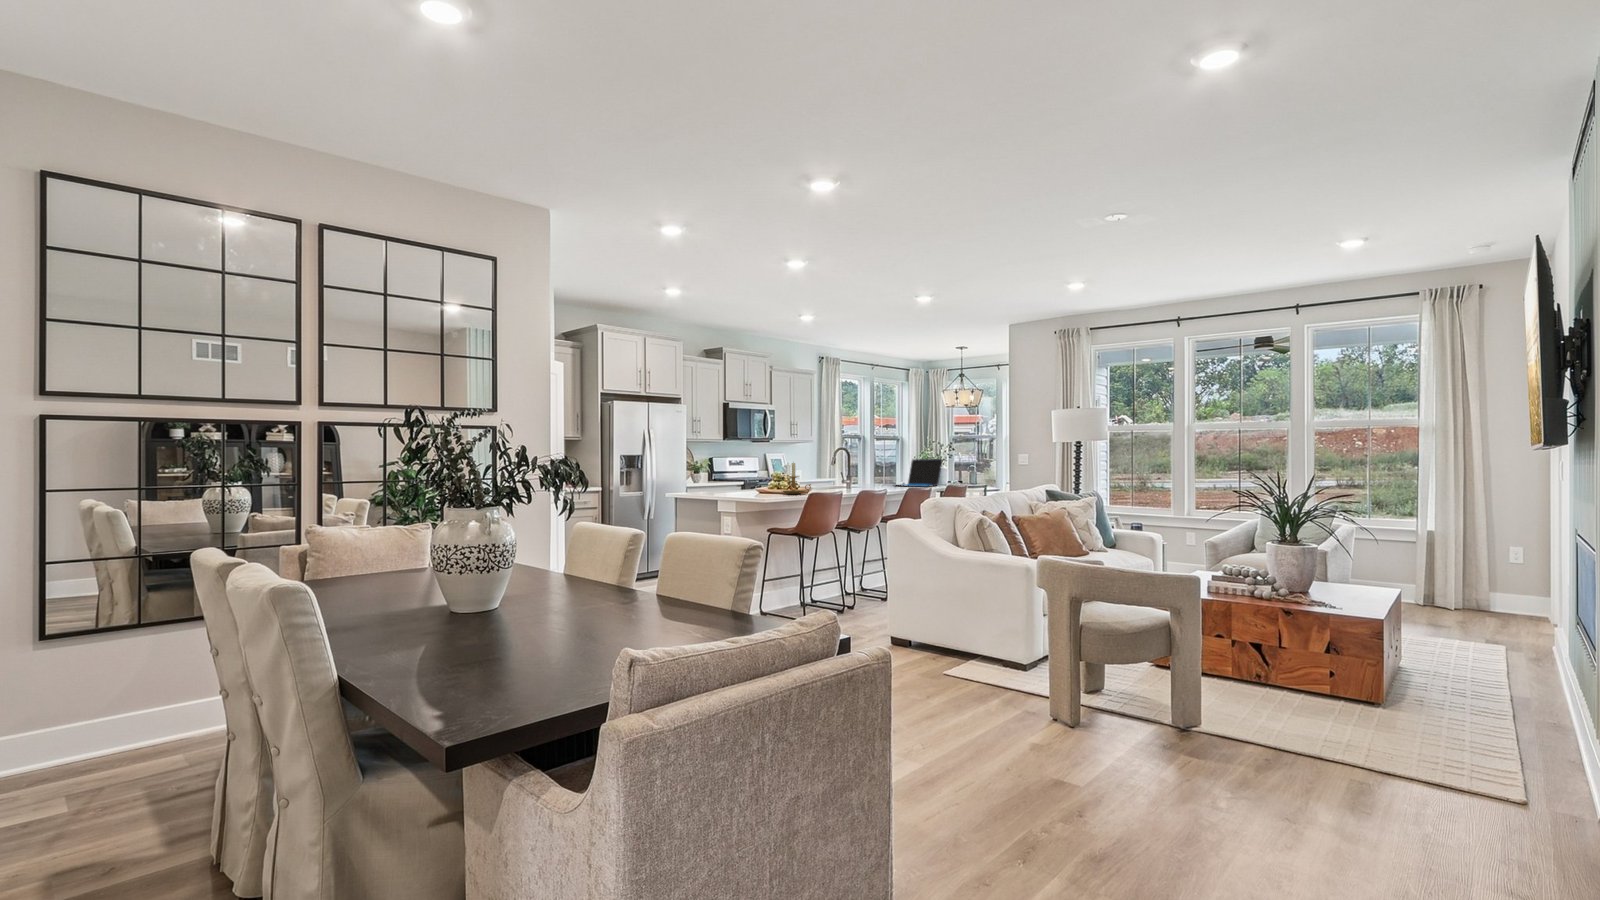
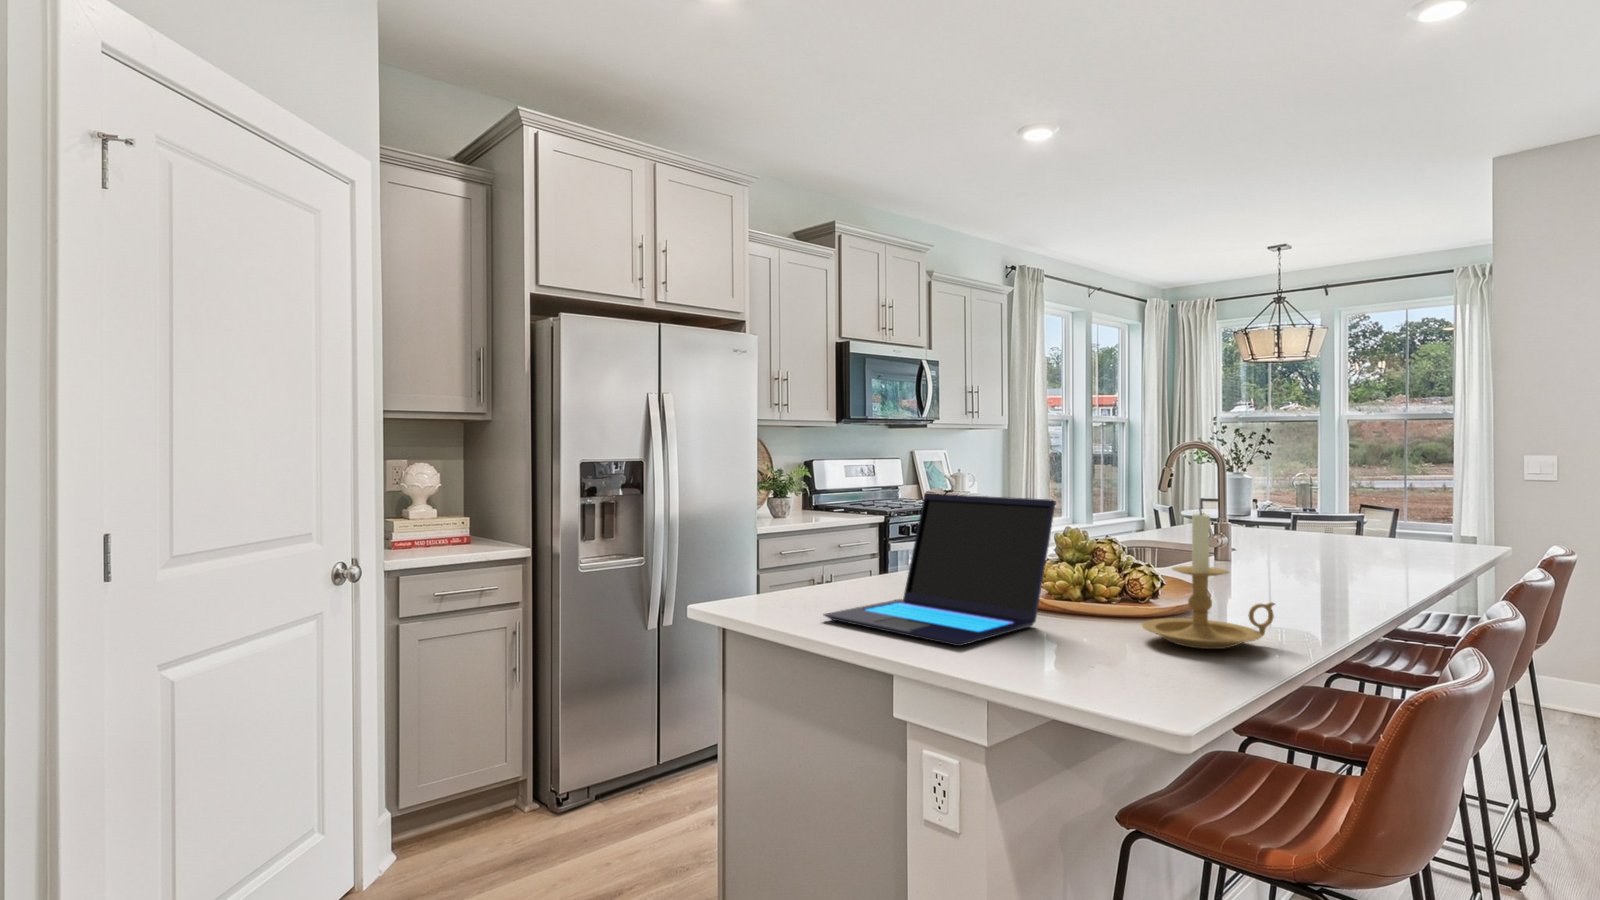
laptop: present [899,459,942,487] -> present [824,494,1055,646]

